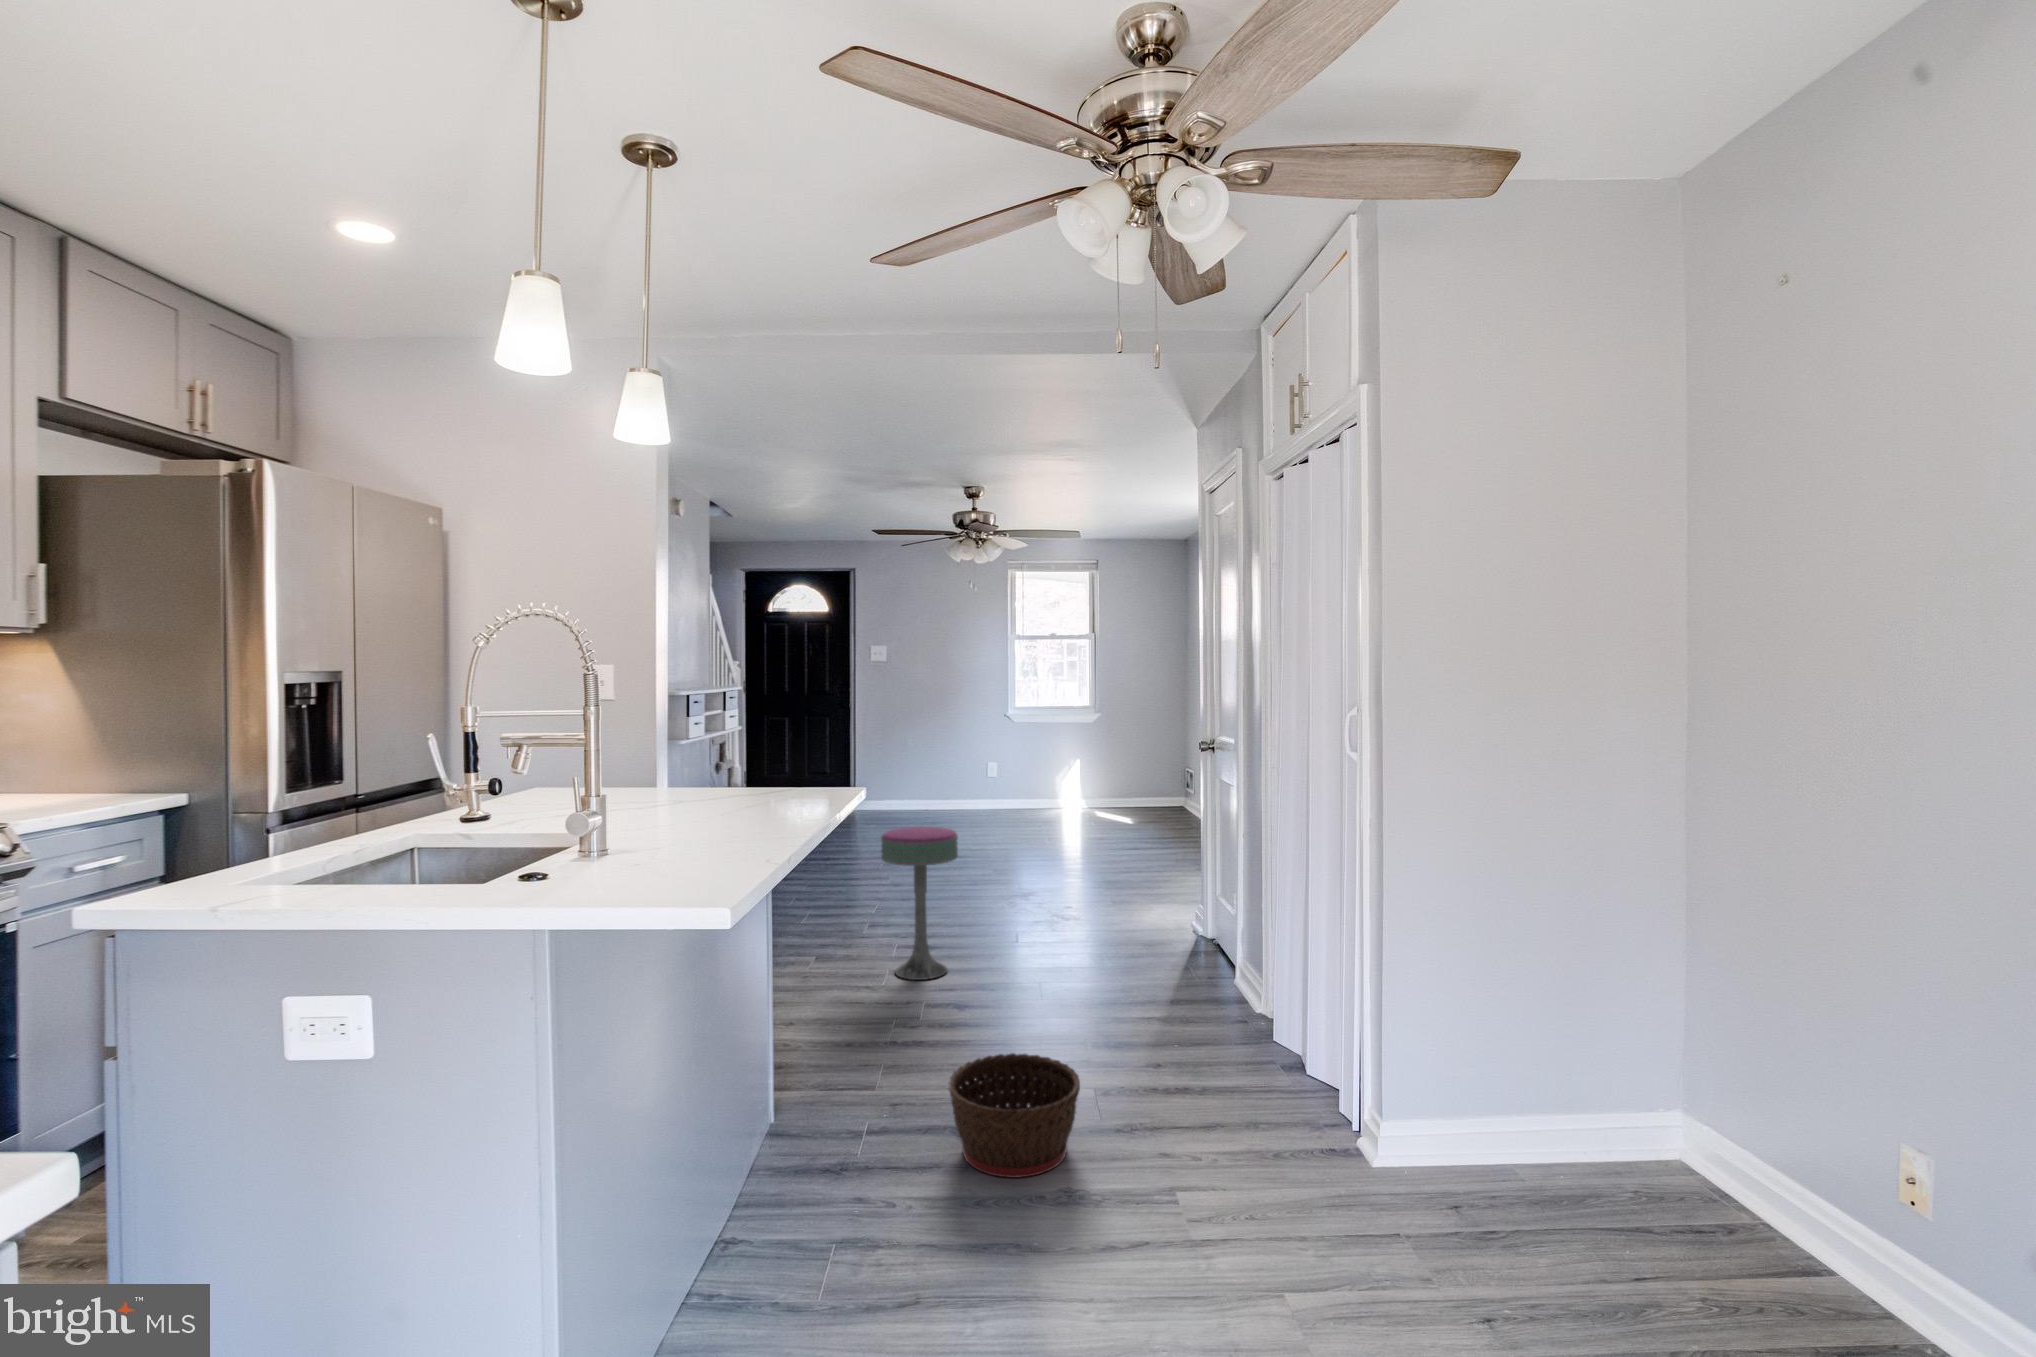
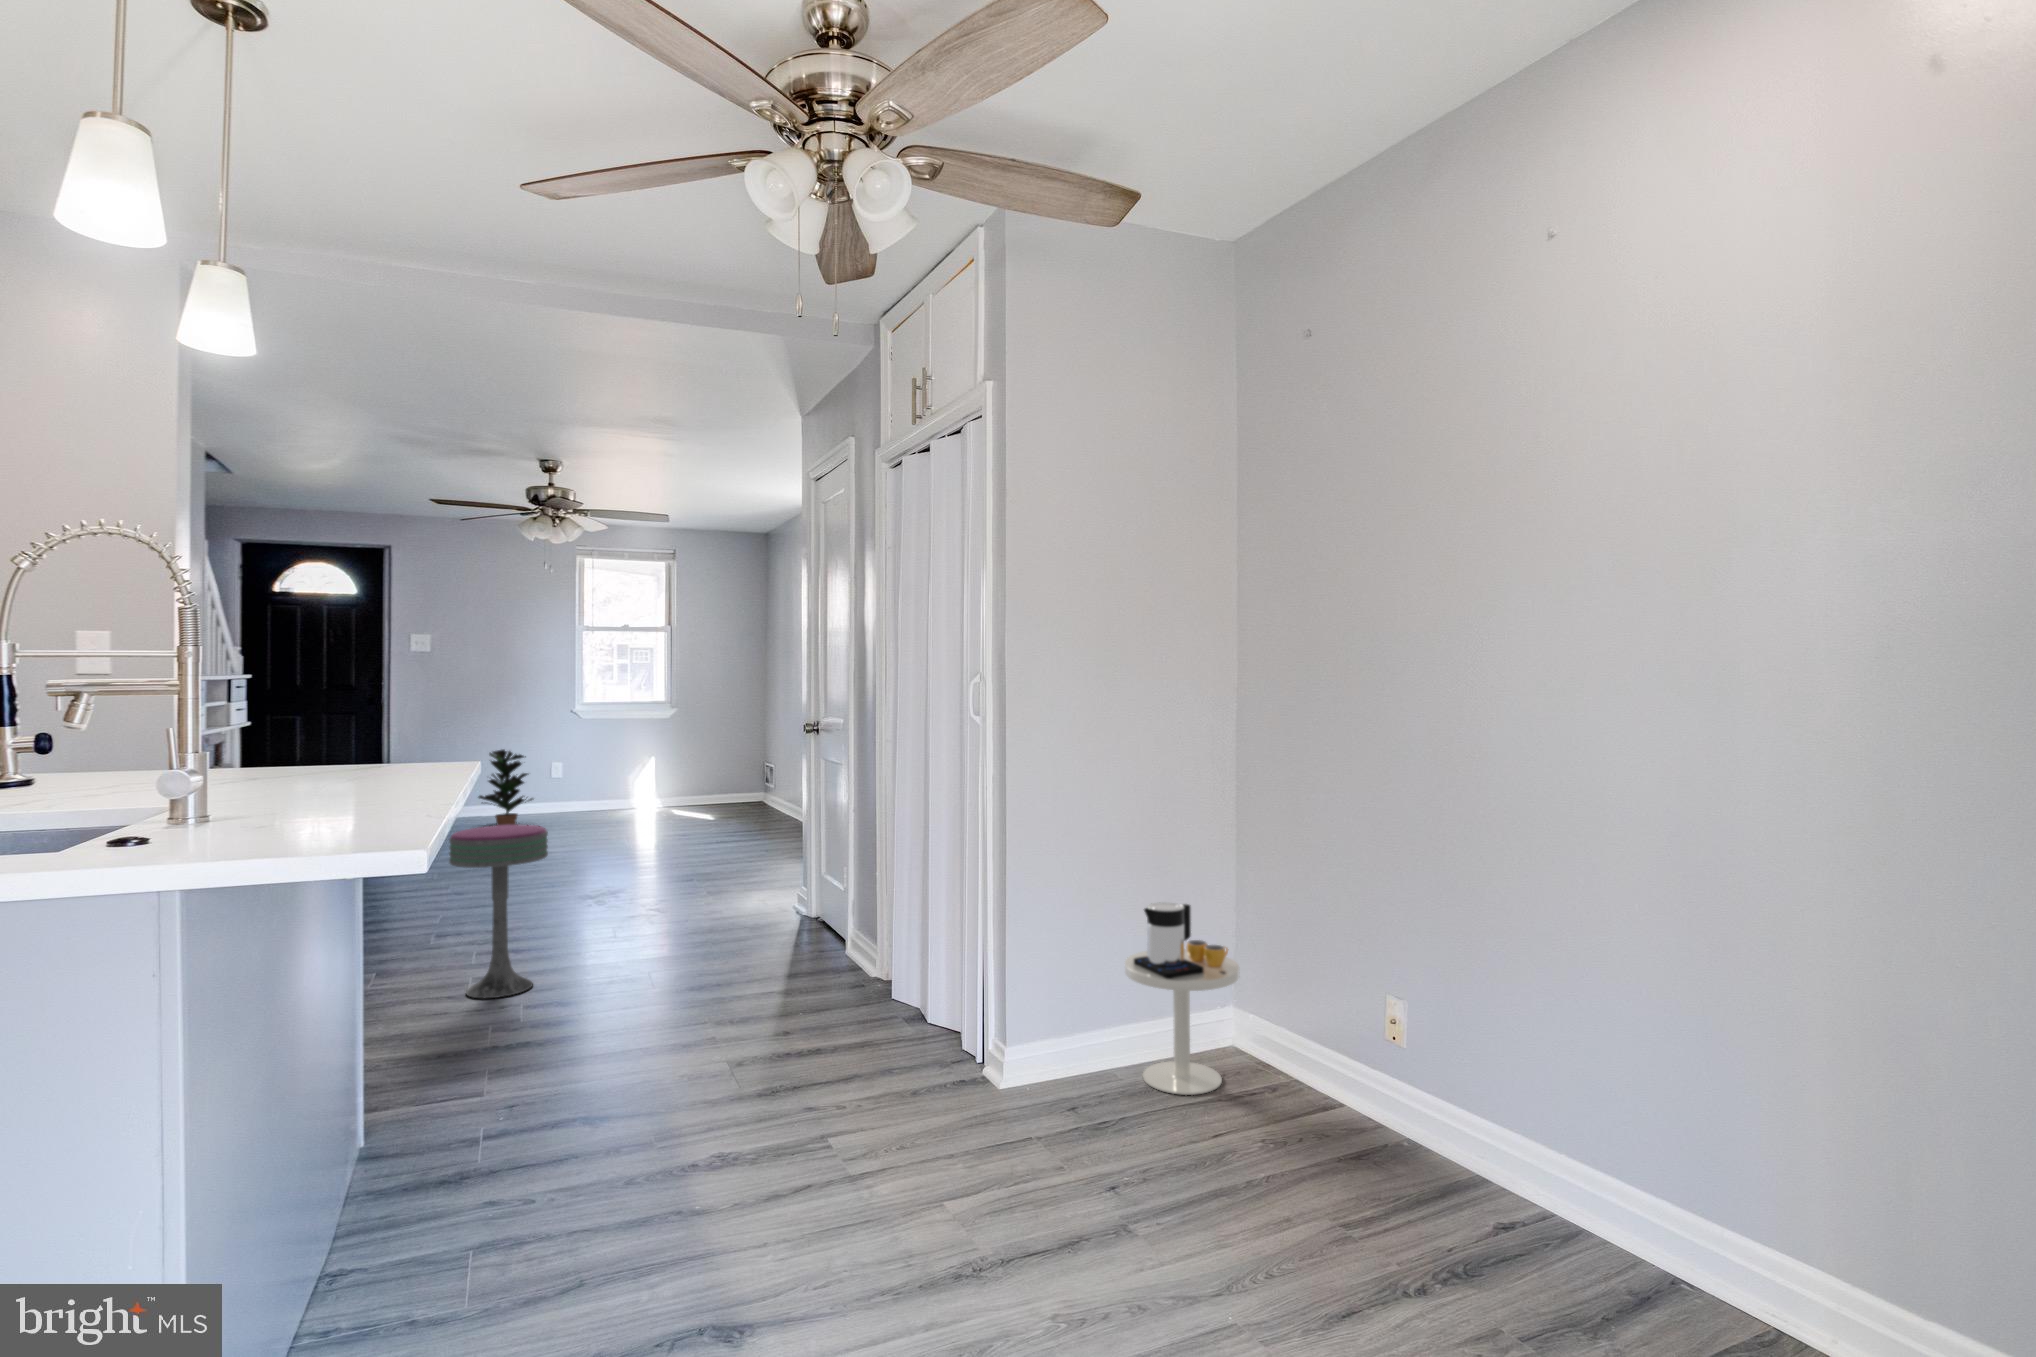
potted plant: none [932,743,977,814] -> present [479,749,533,825]
side table: none [1537,991,1704,1241] -> present [1125,902,1239,1095]
basket: present [949,1053,1080,1178] -> none [574,1035,723,1161]

